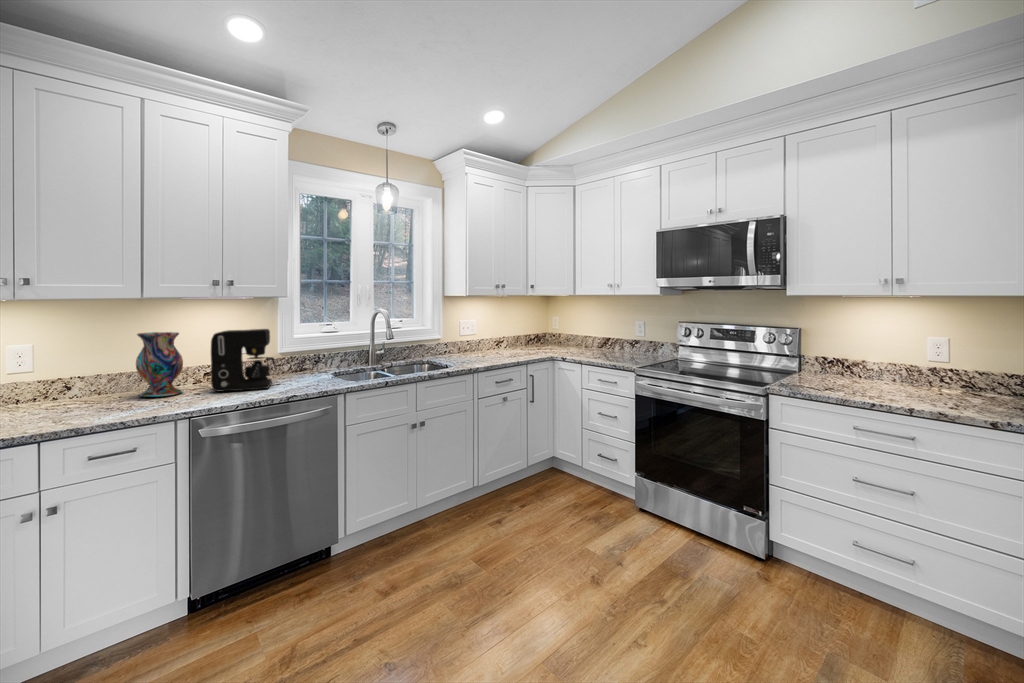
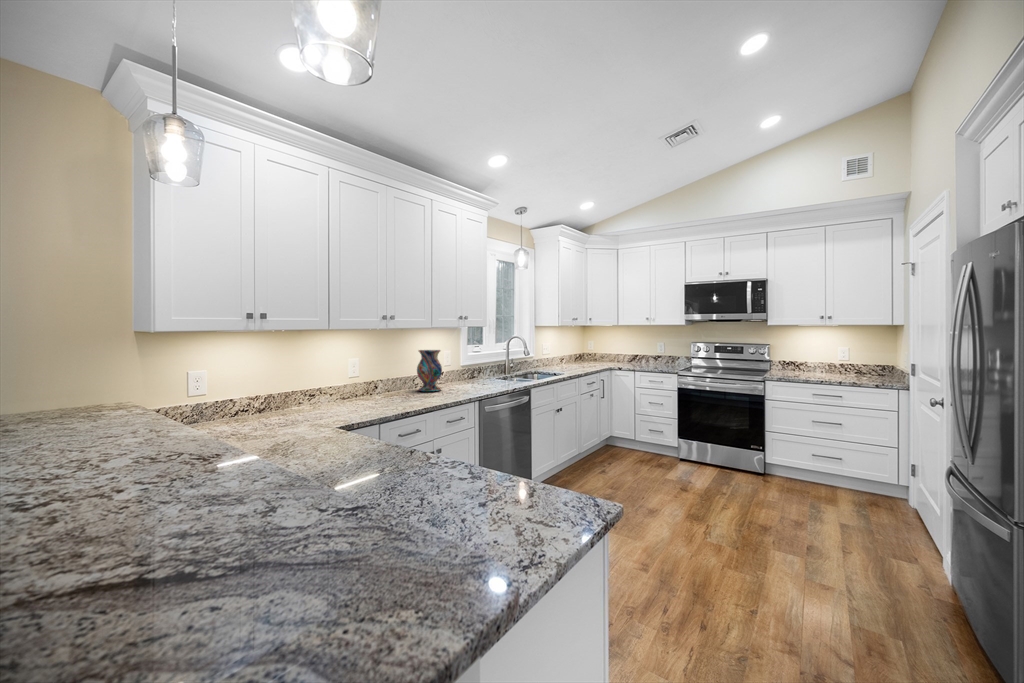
coffee maker: present [211,329,276,391] -> none [450,348,489,388]

